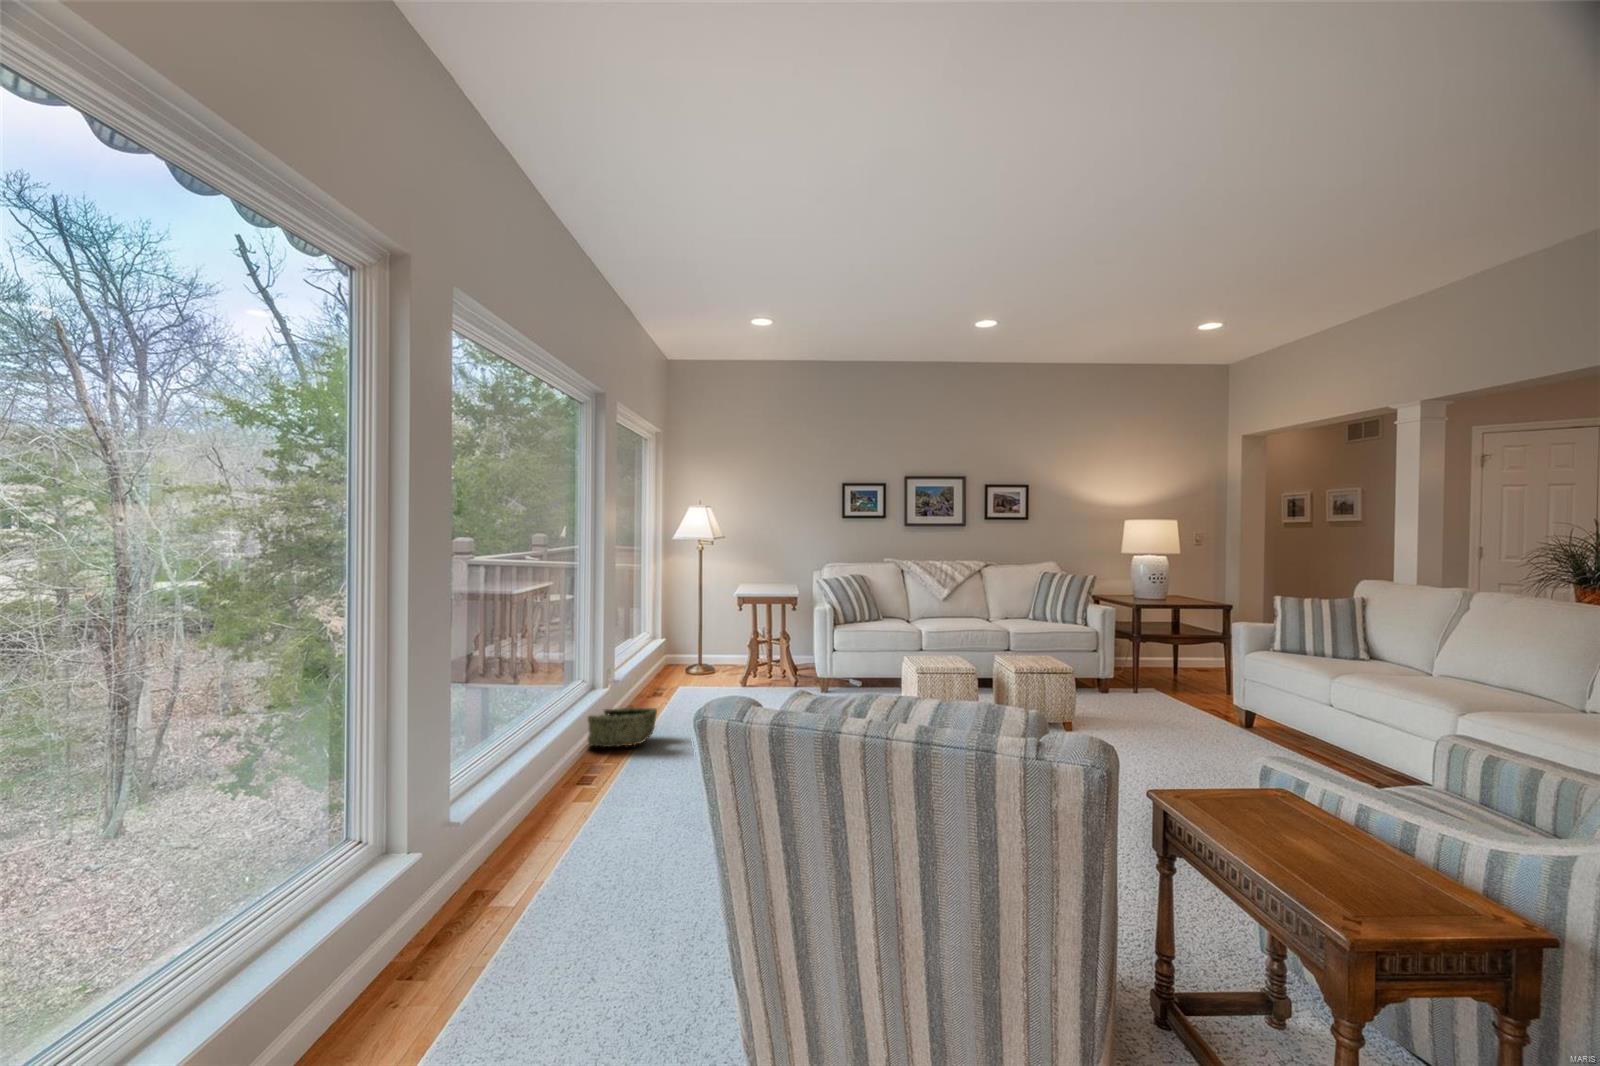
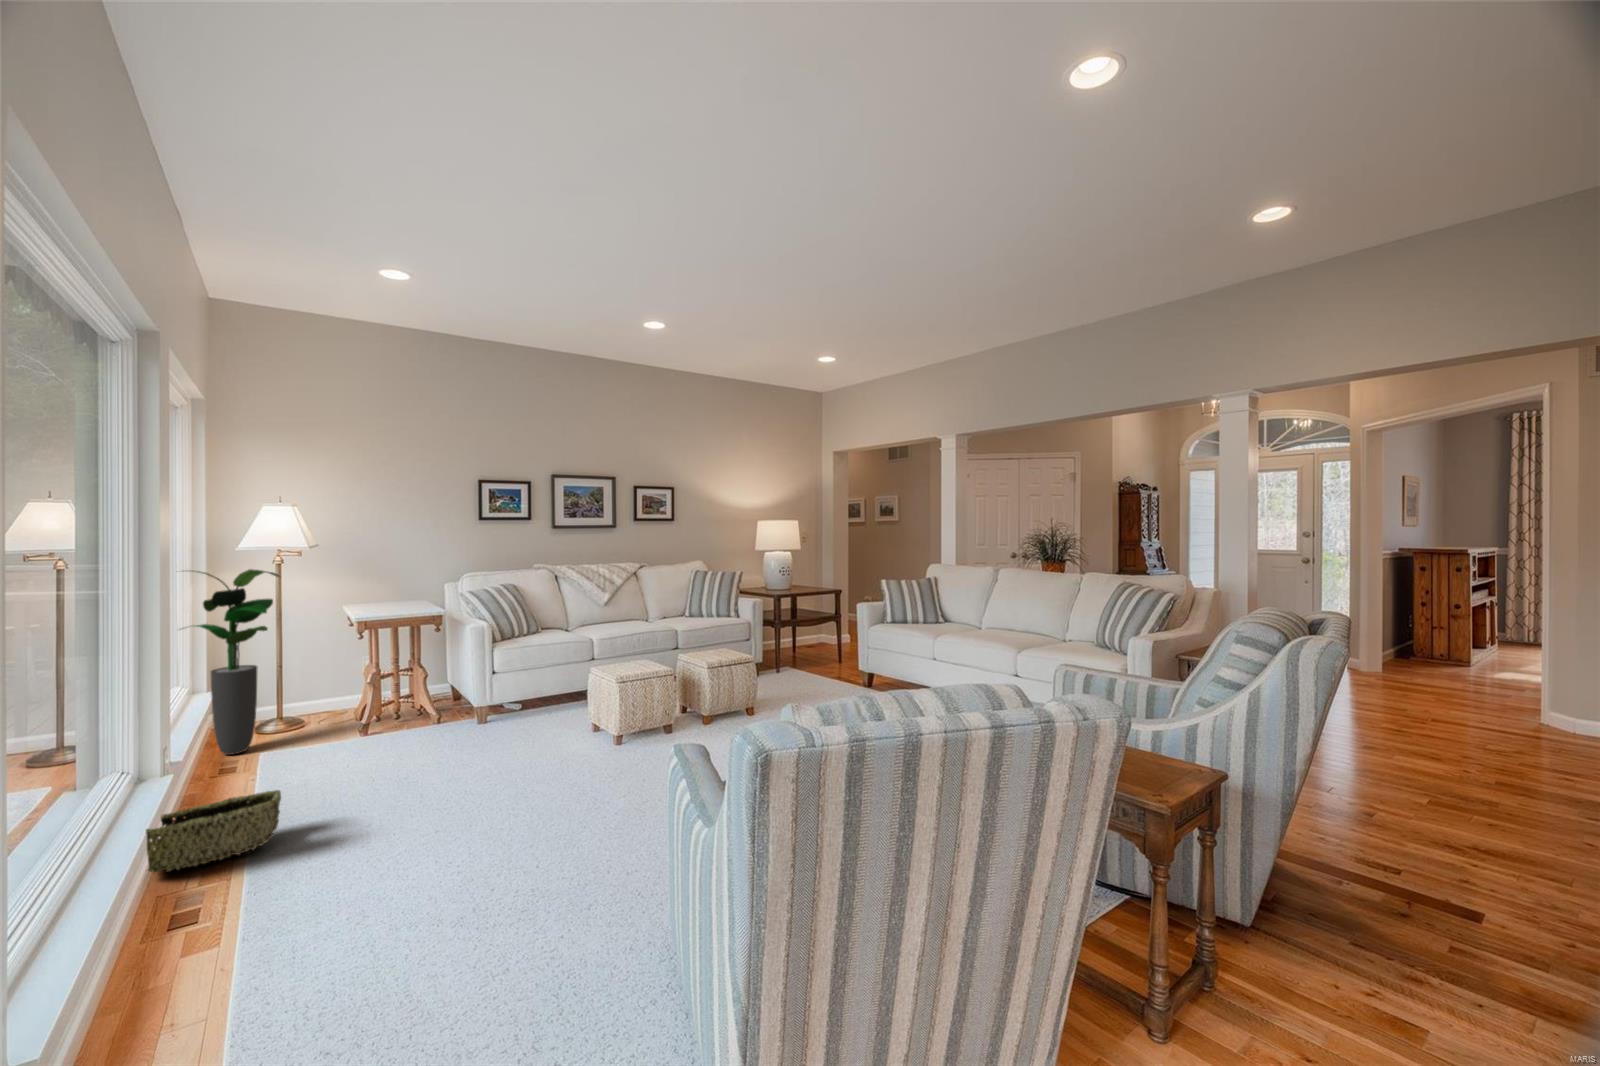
potted plant: none [639,553,698,682] -> present [189,569,279,755]

